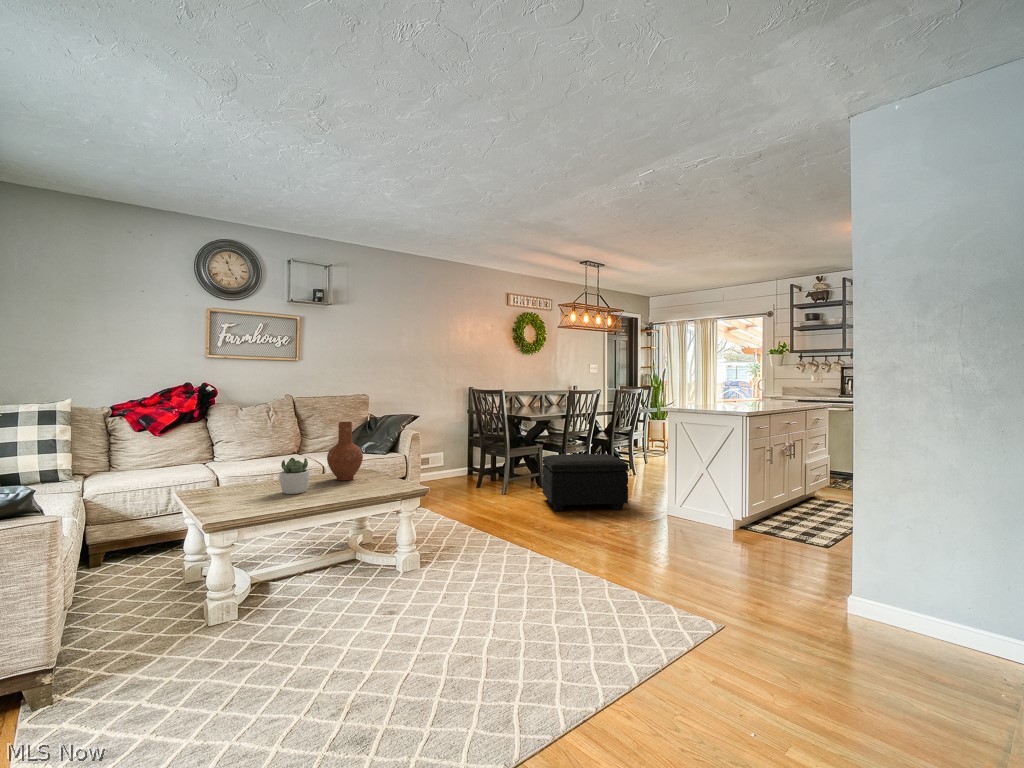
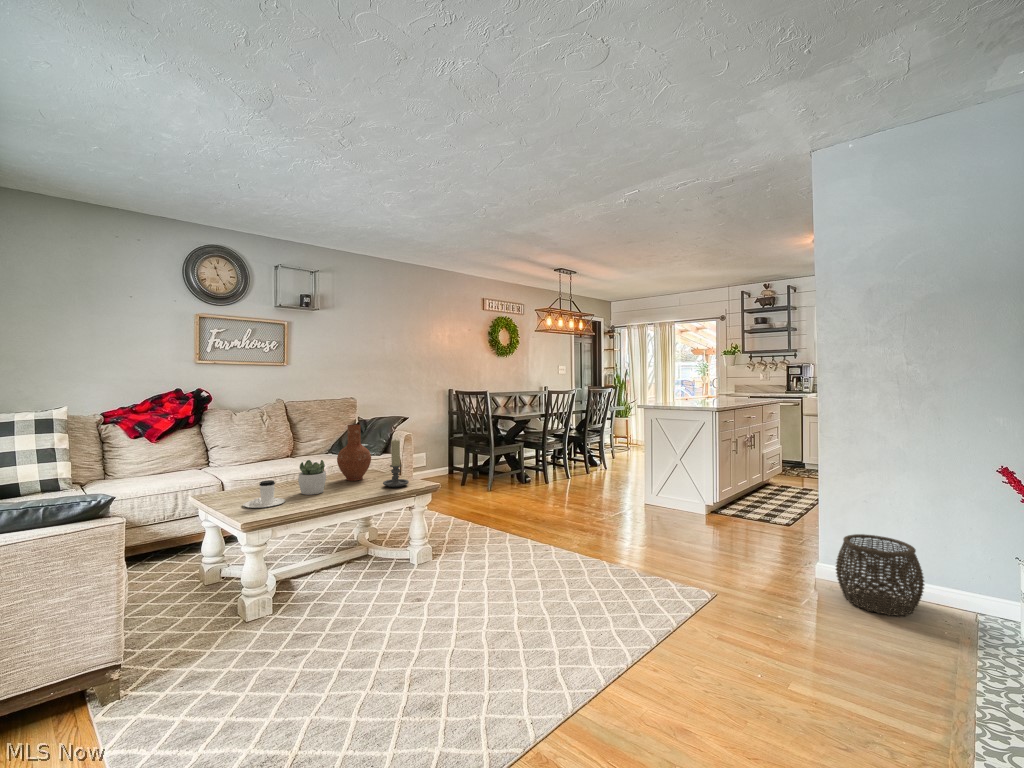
candle holder: none [369,438,396,489] -> present [383,440,409,487]
footstool: present [543,454,628,511] -> none [528,450,610,505]
coffee cup: none [217,478,262,507] -> present [243,480,285,508]
woven basket: none [870,564,982,668] -> present [836,534,924,616]

